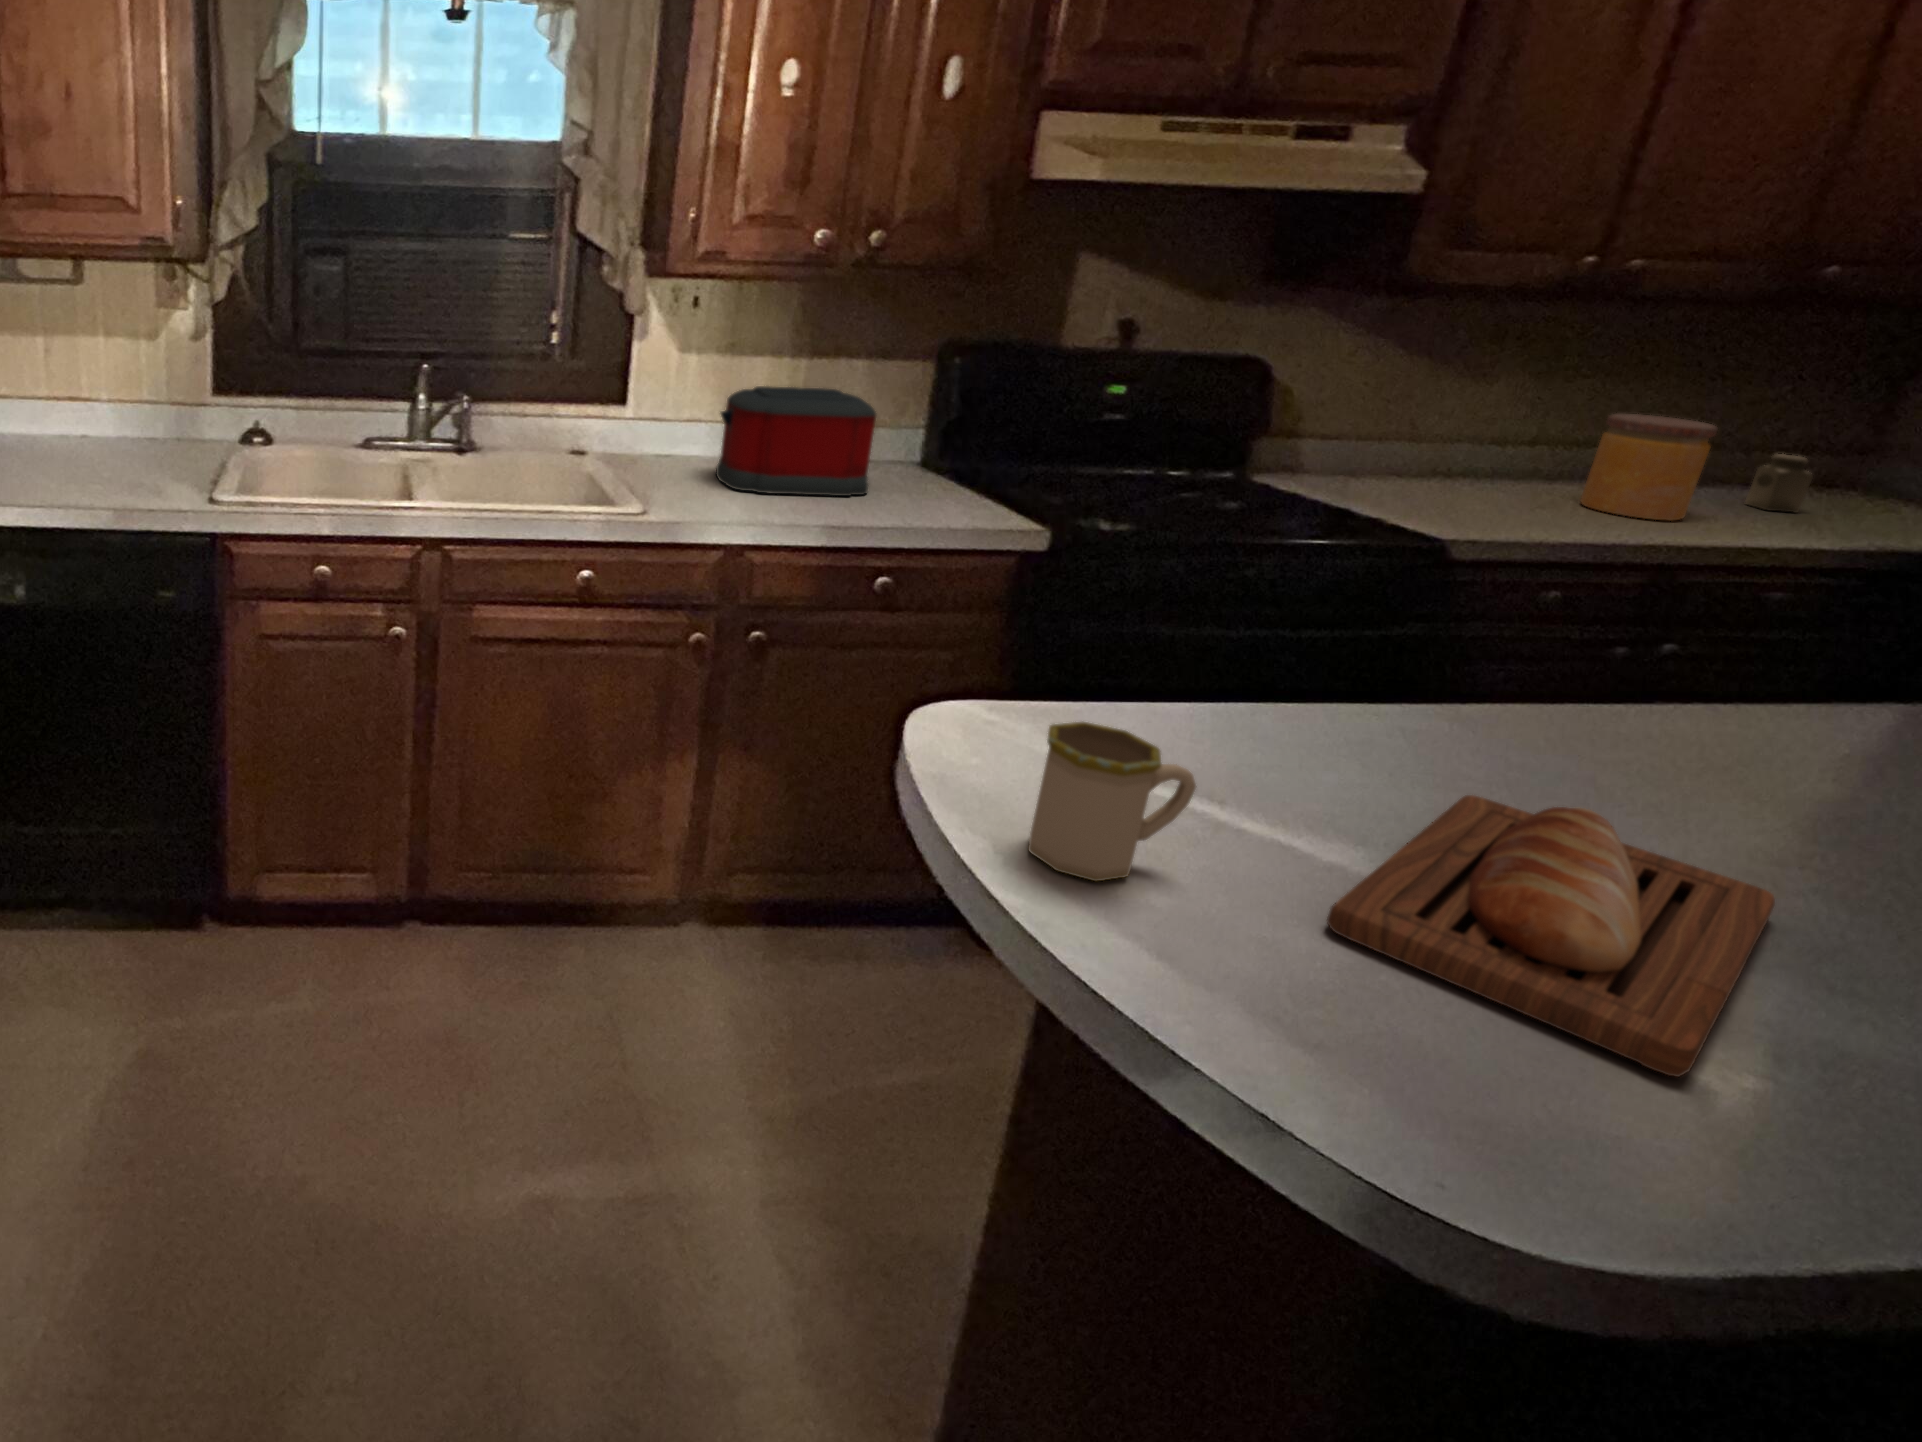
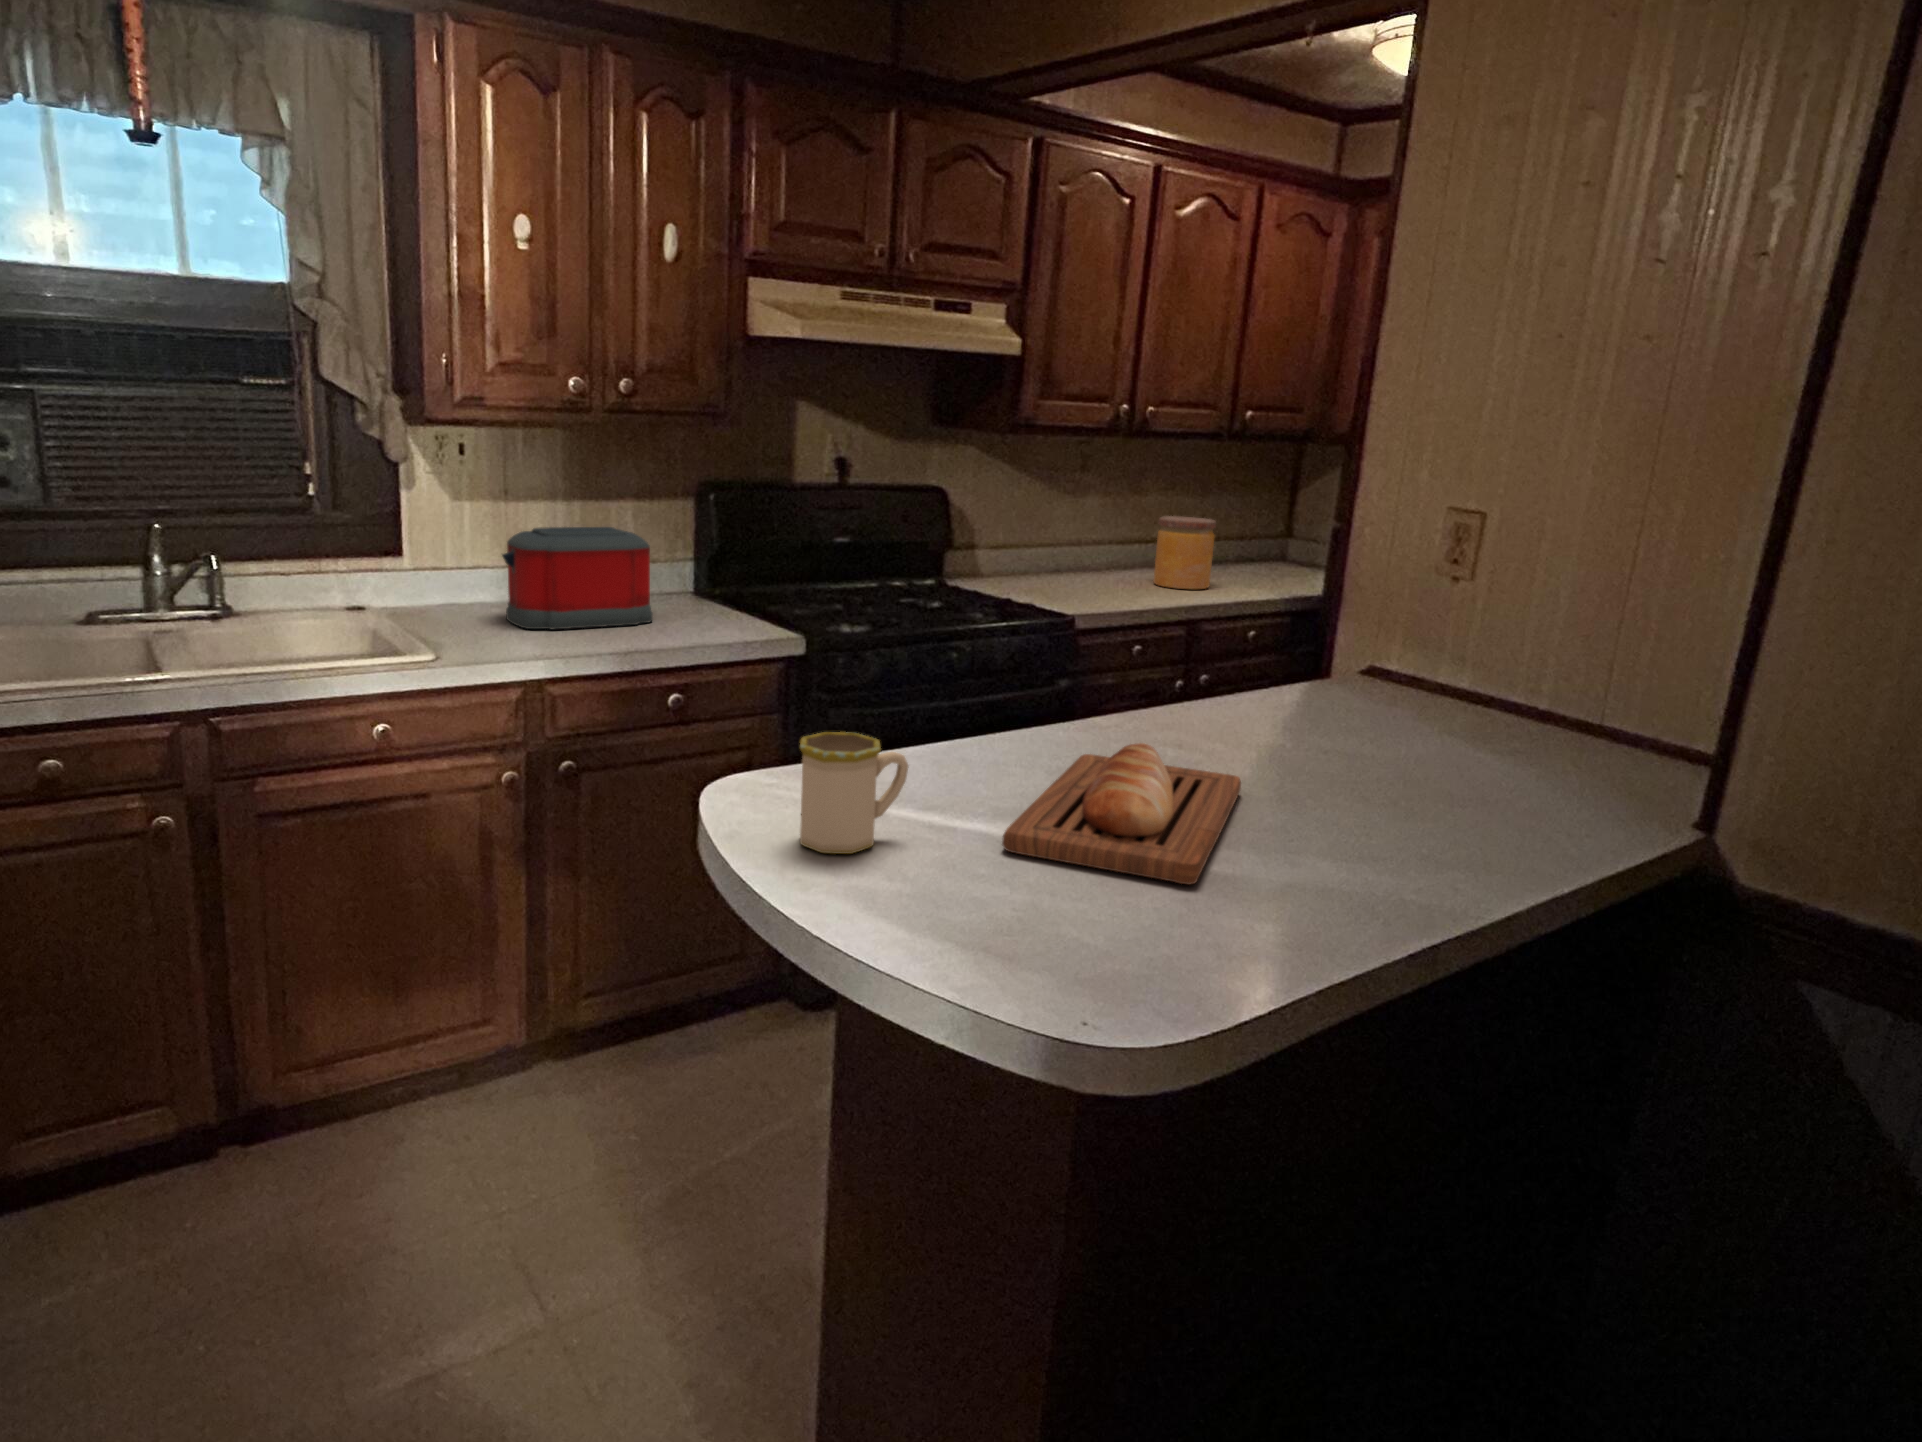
salt shaker: present [1745,454,1813,512] -> none [1240,540,1270,579]

